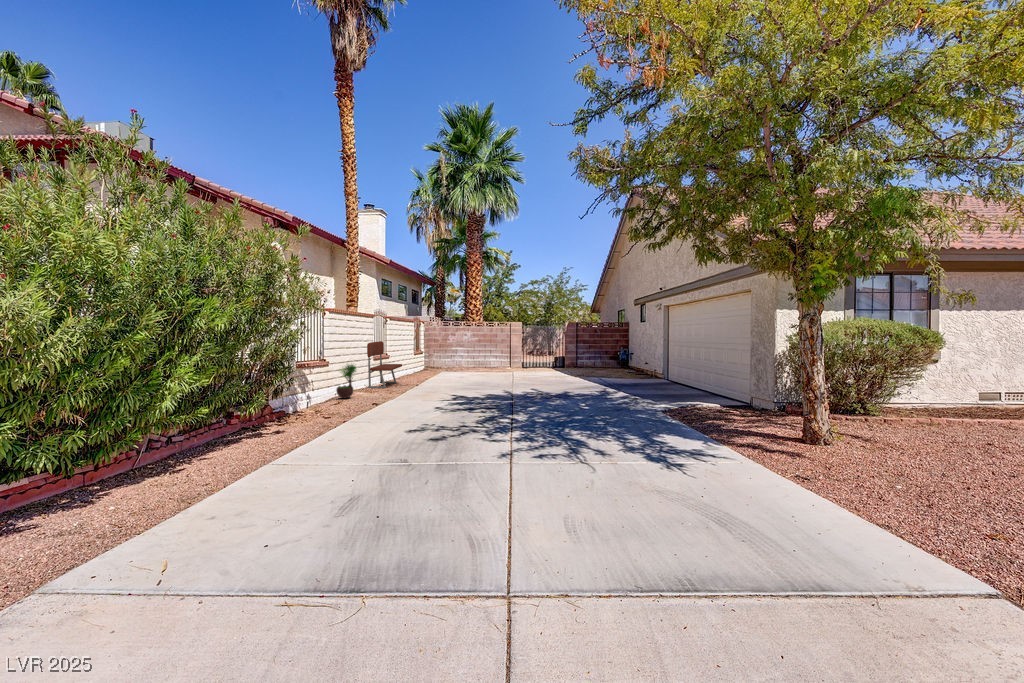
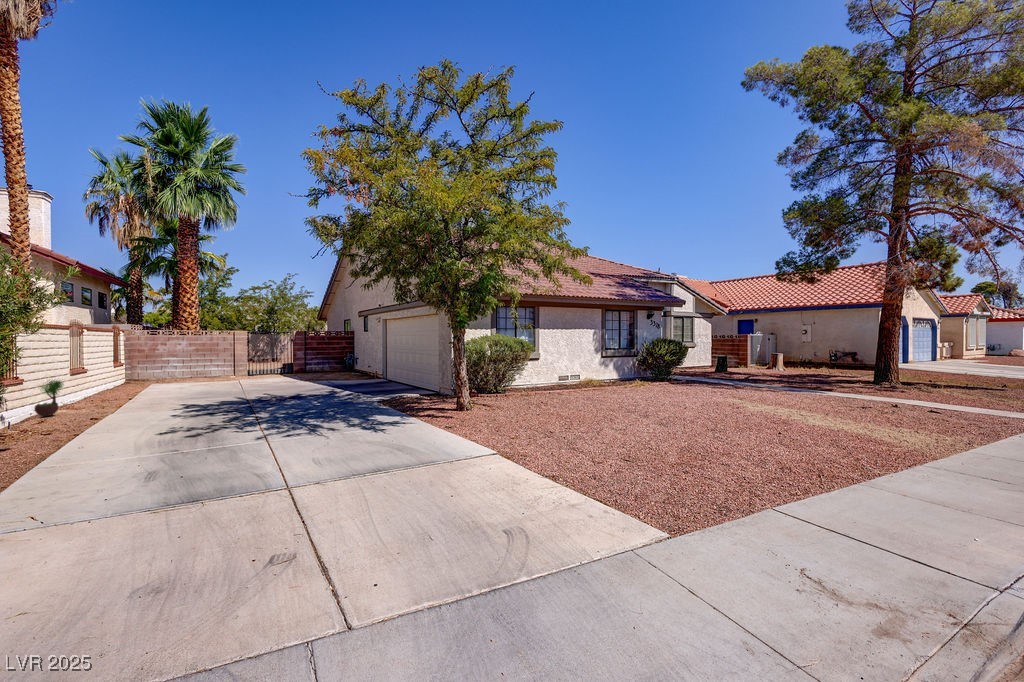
bench: present [367,341,402,388] -> none [68,355,112,405]

